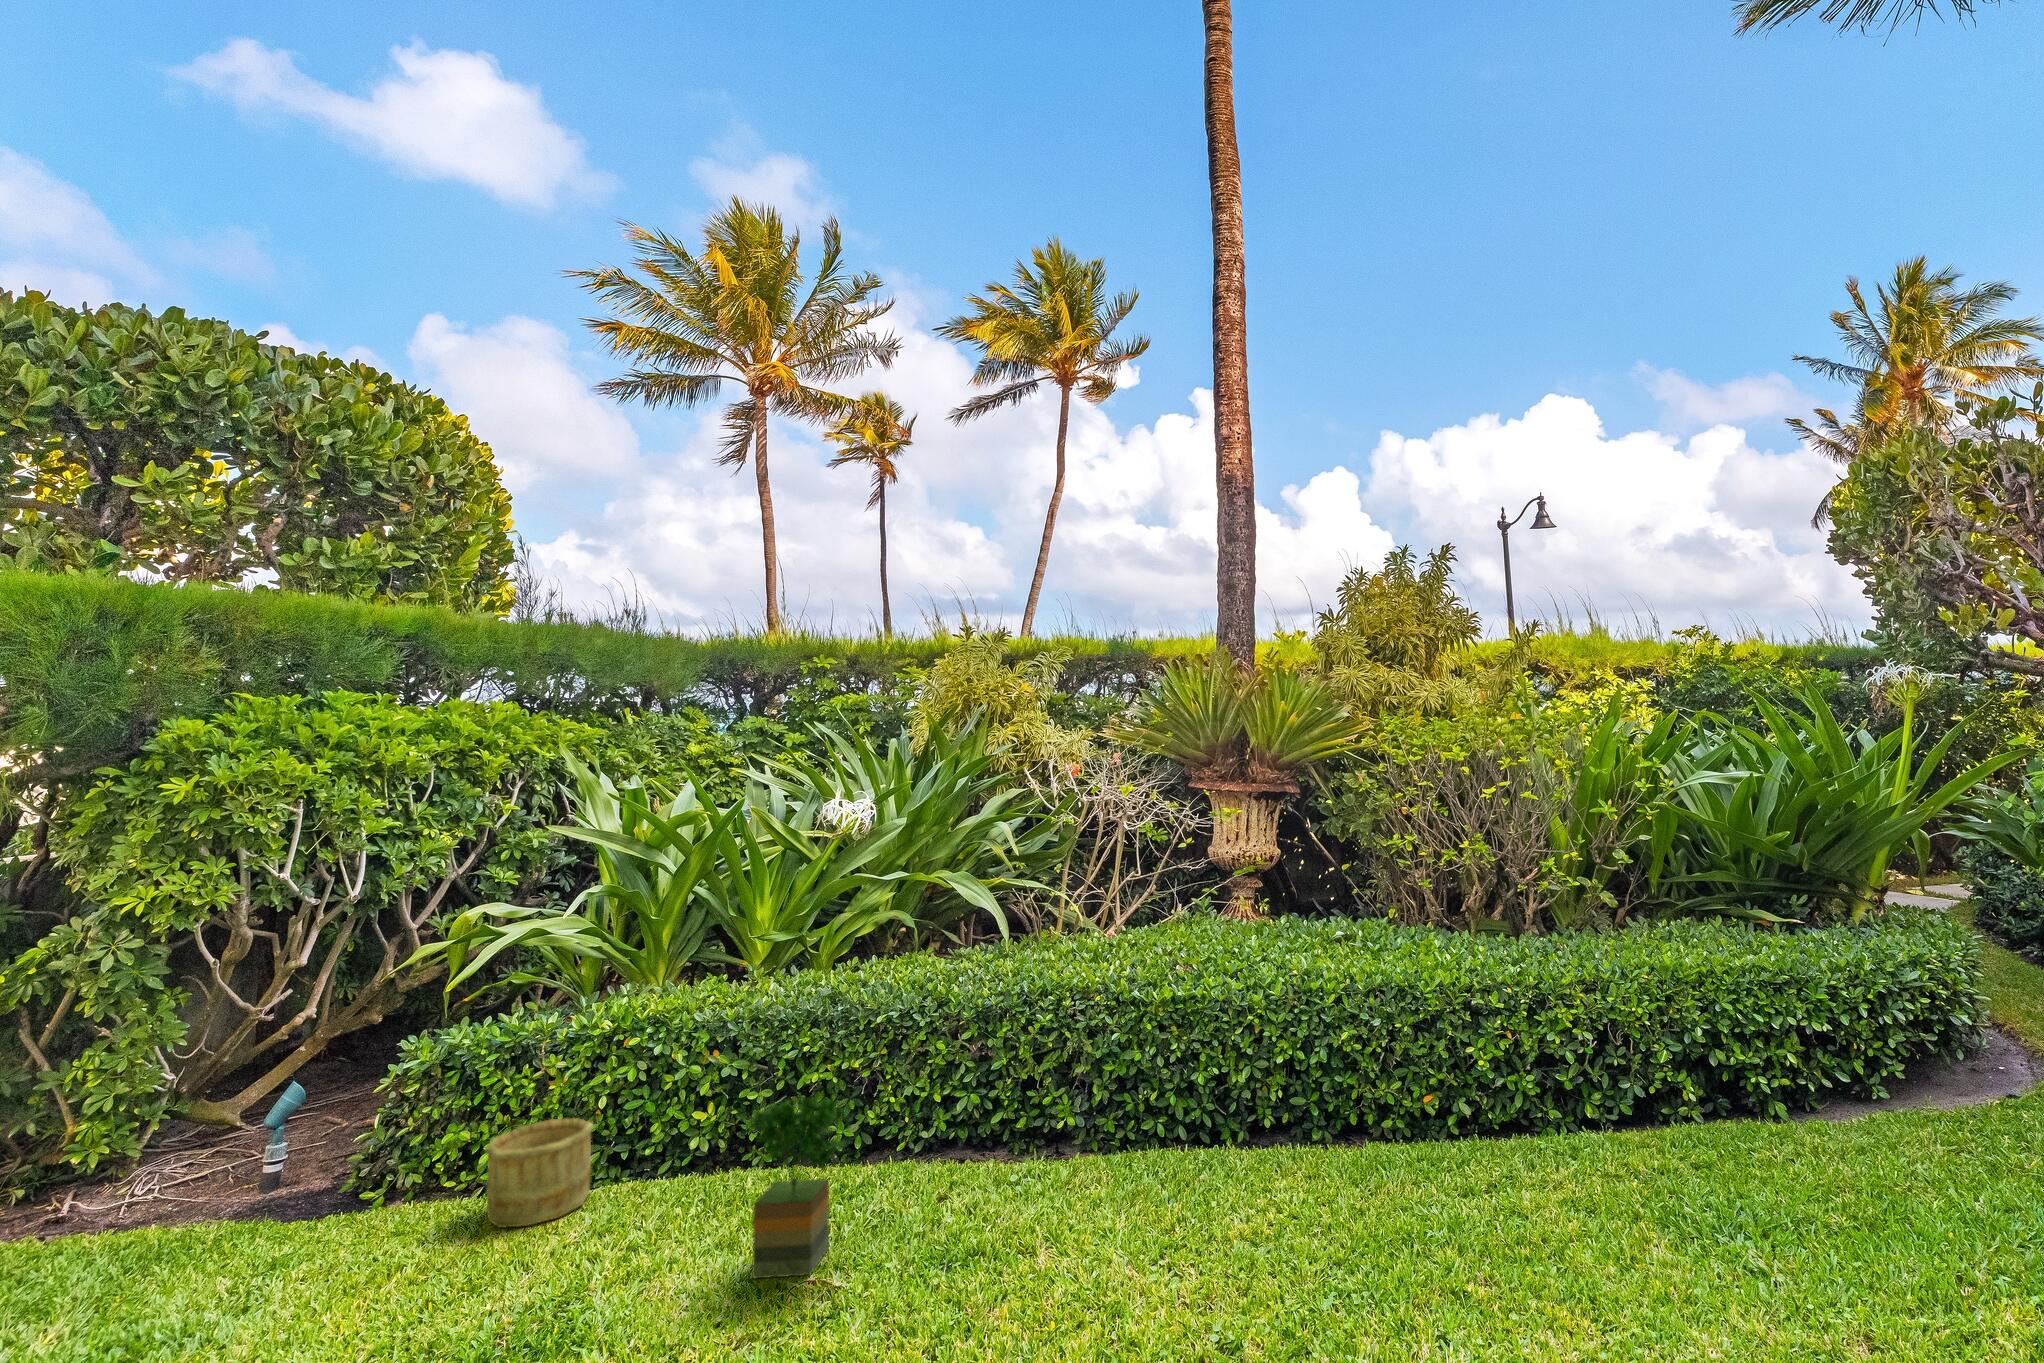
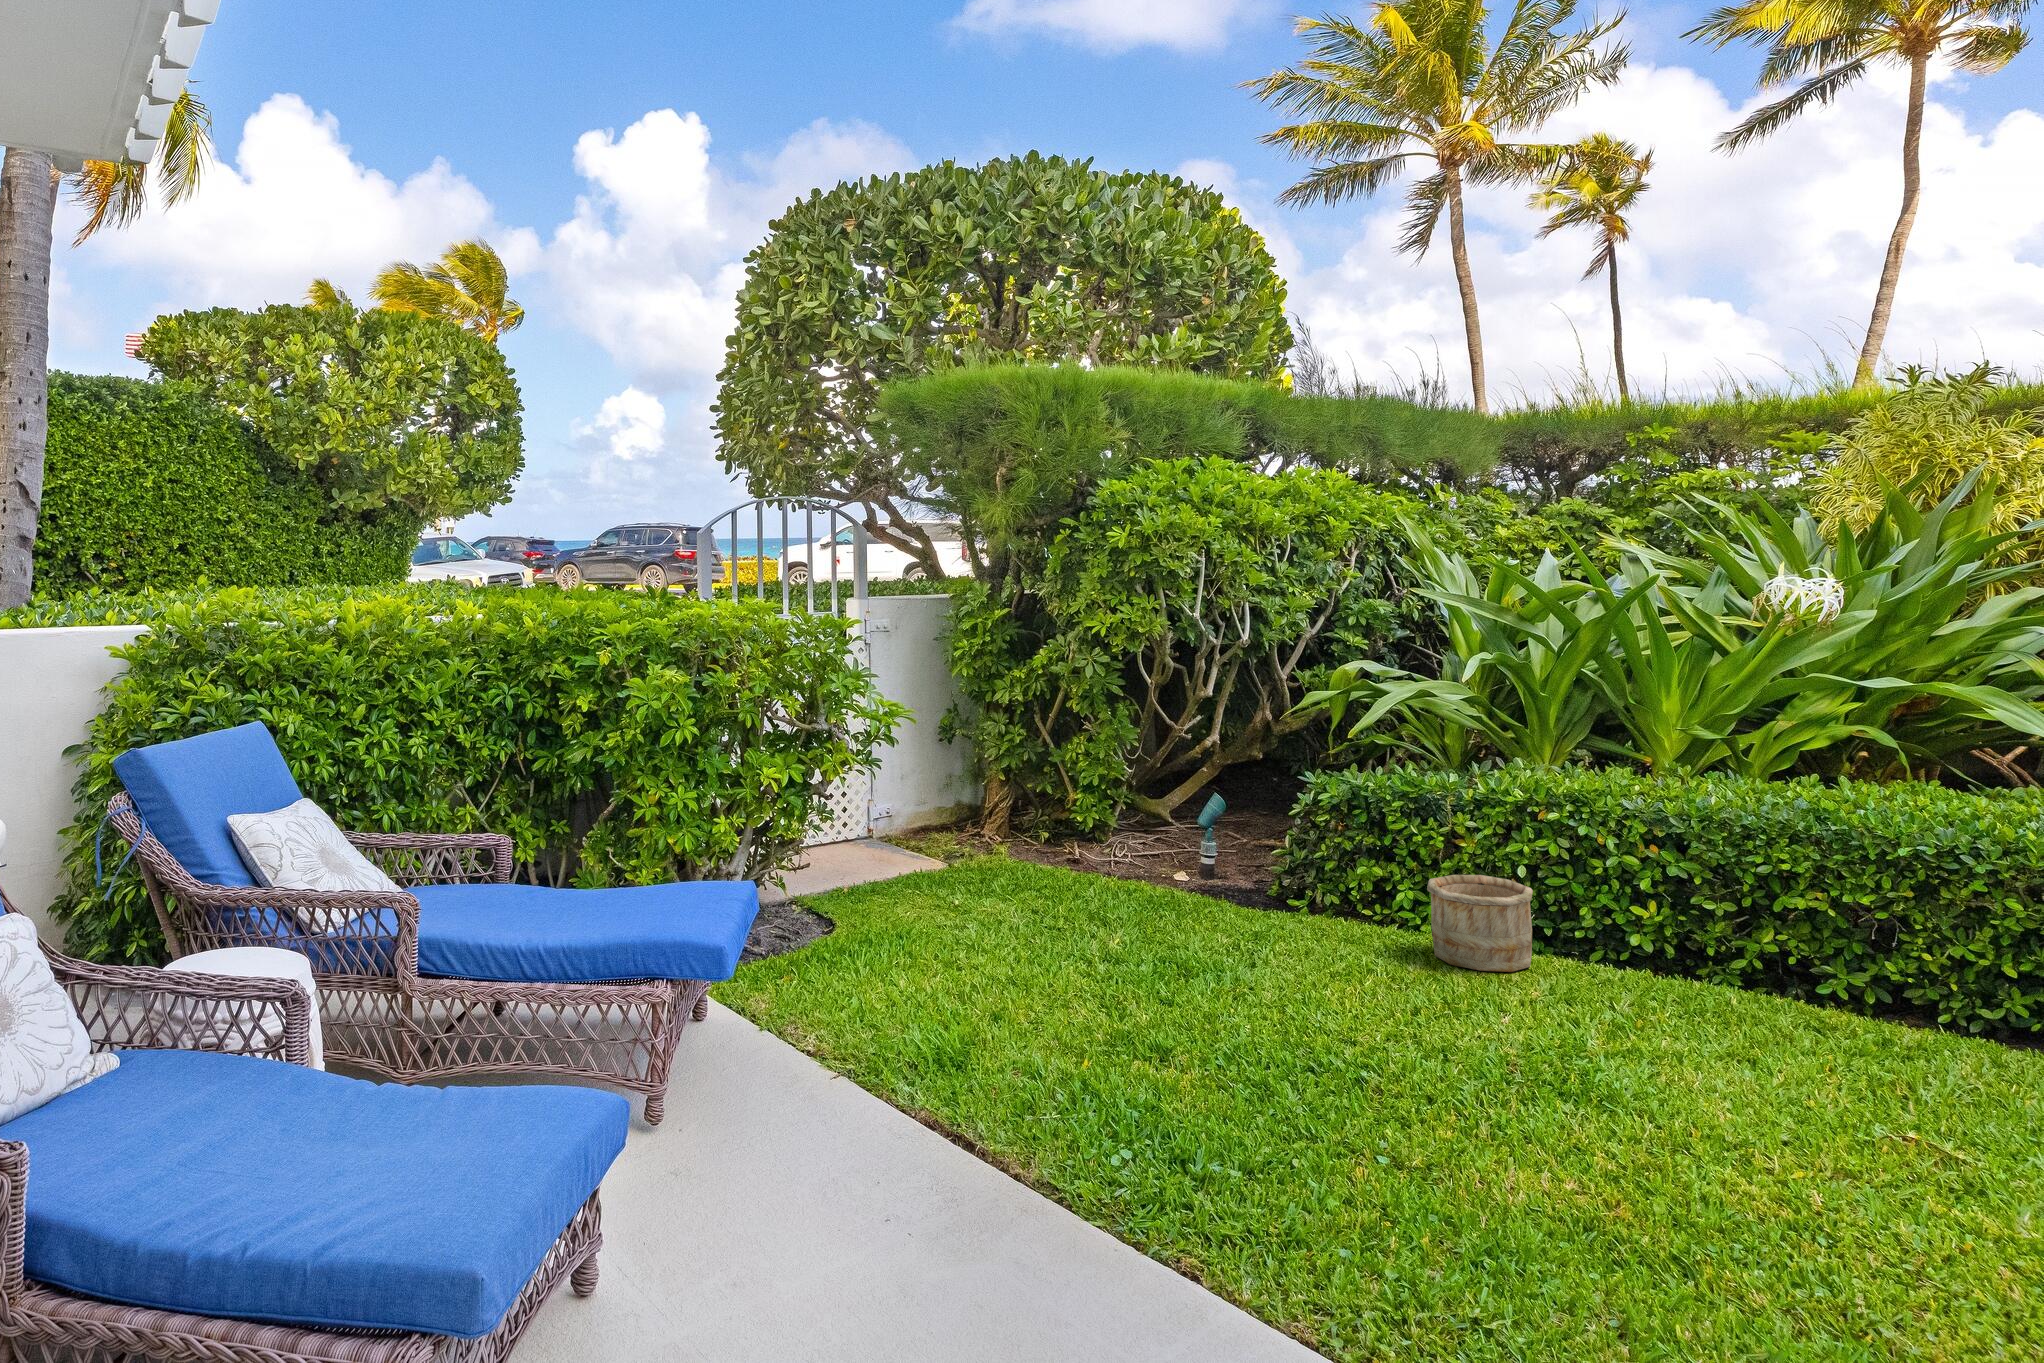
potted tree: present [750,1098,848,1278] -> none [1786,905,1955,1122]

